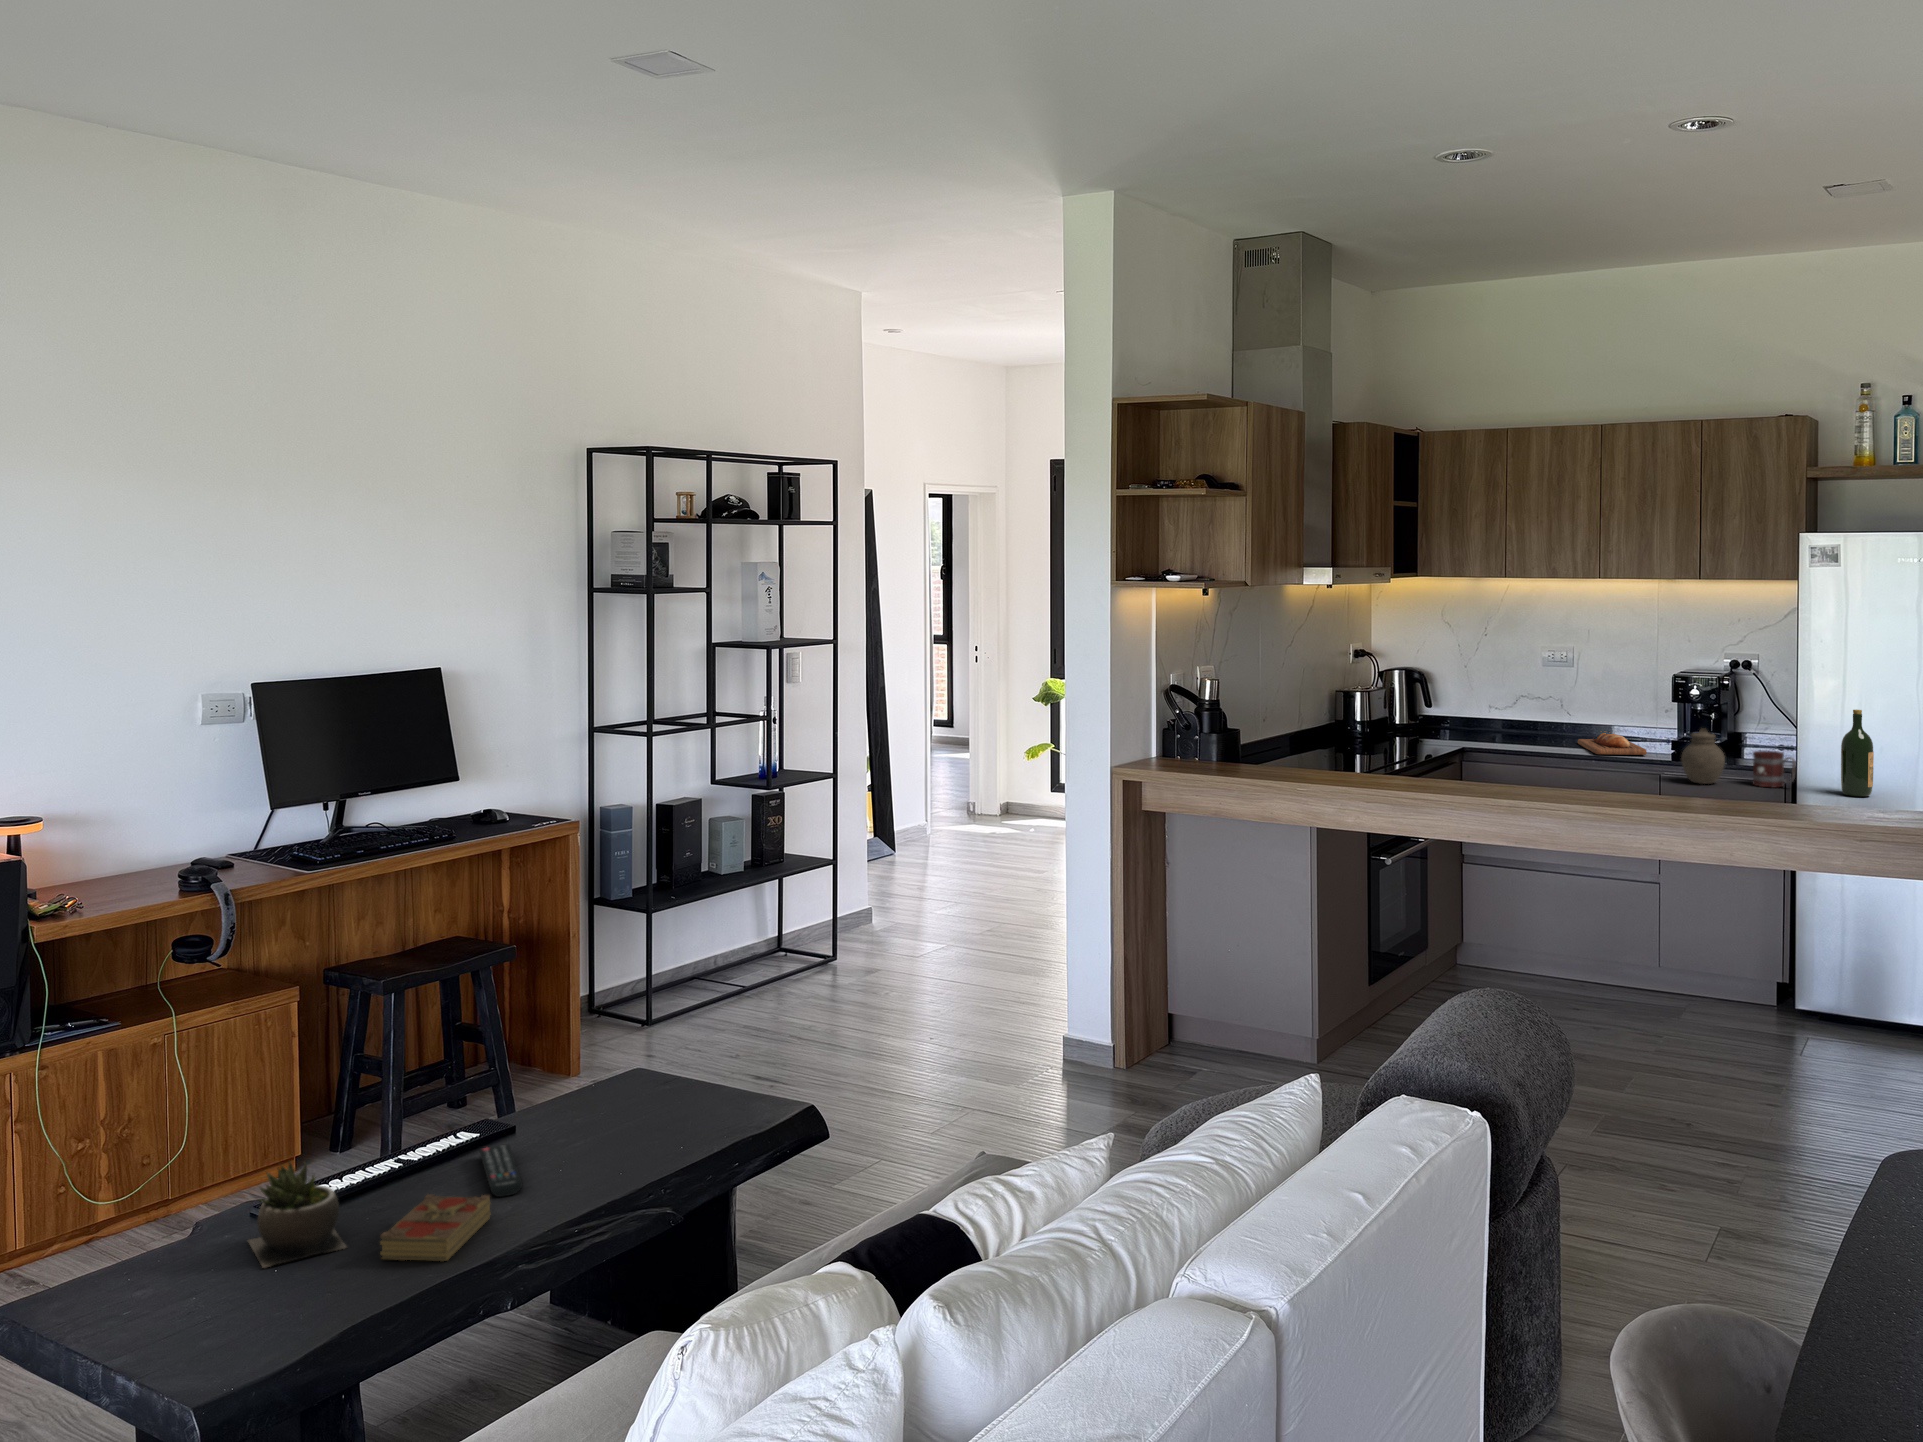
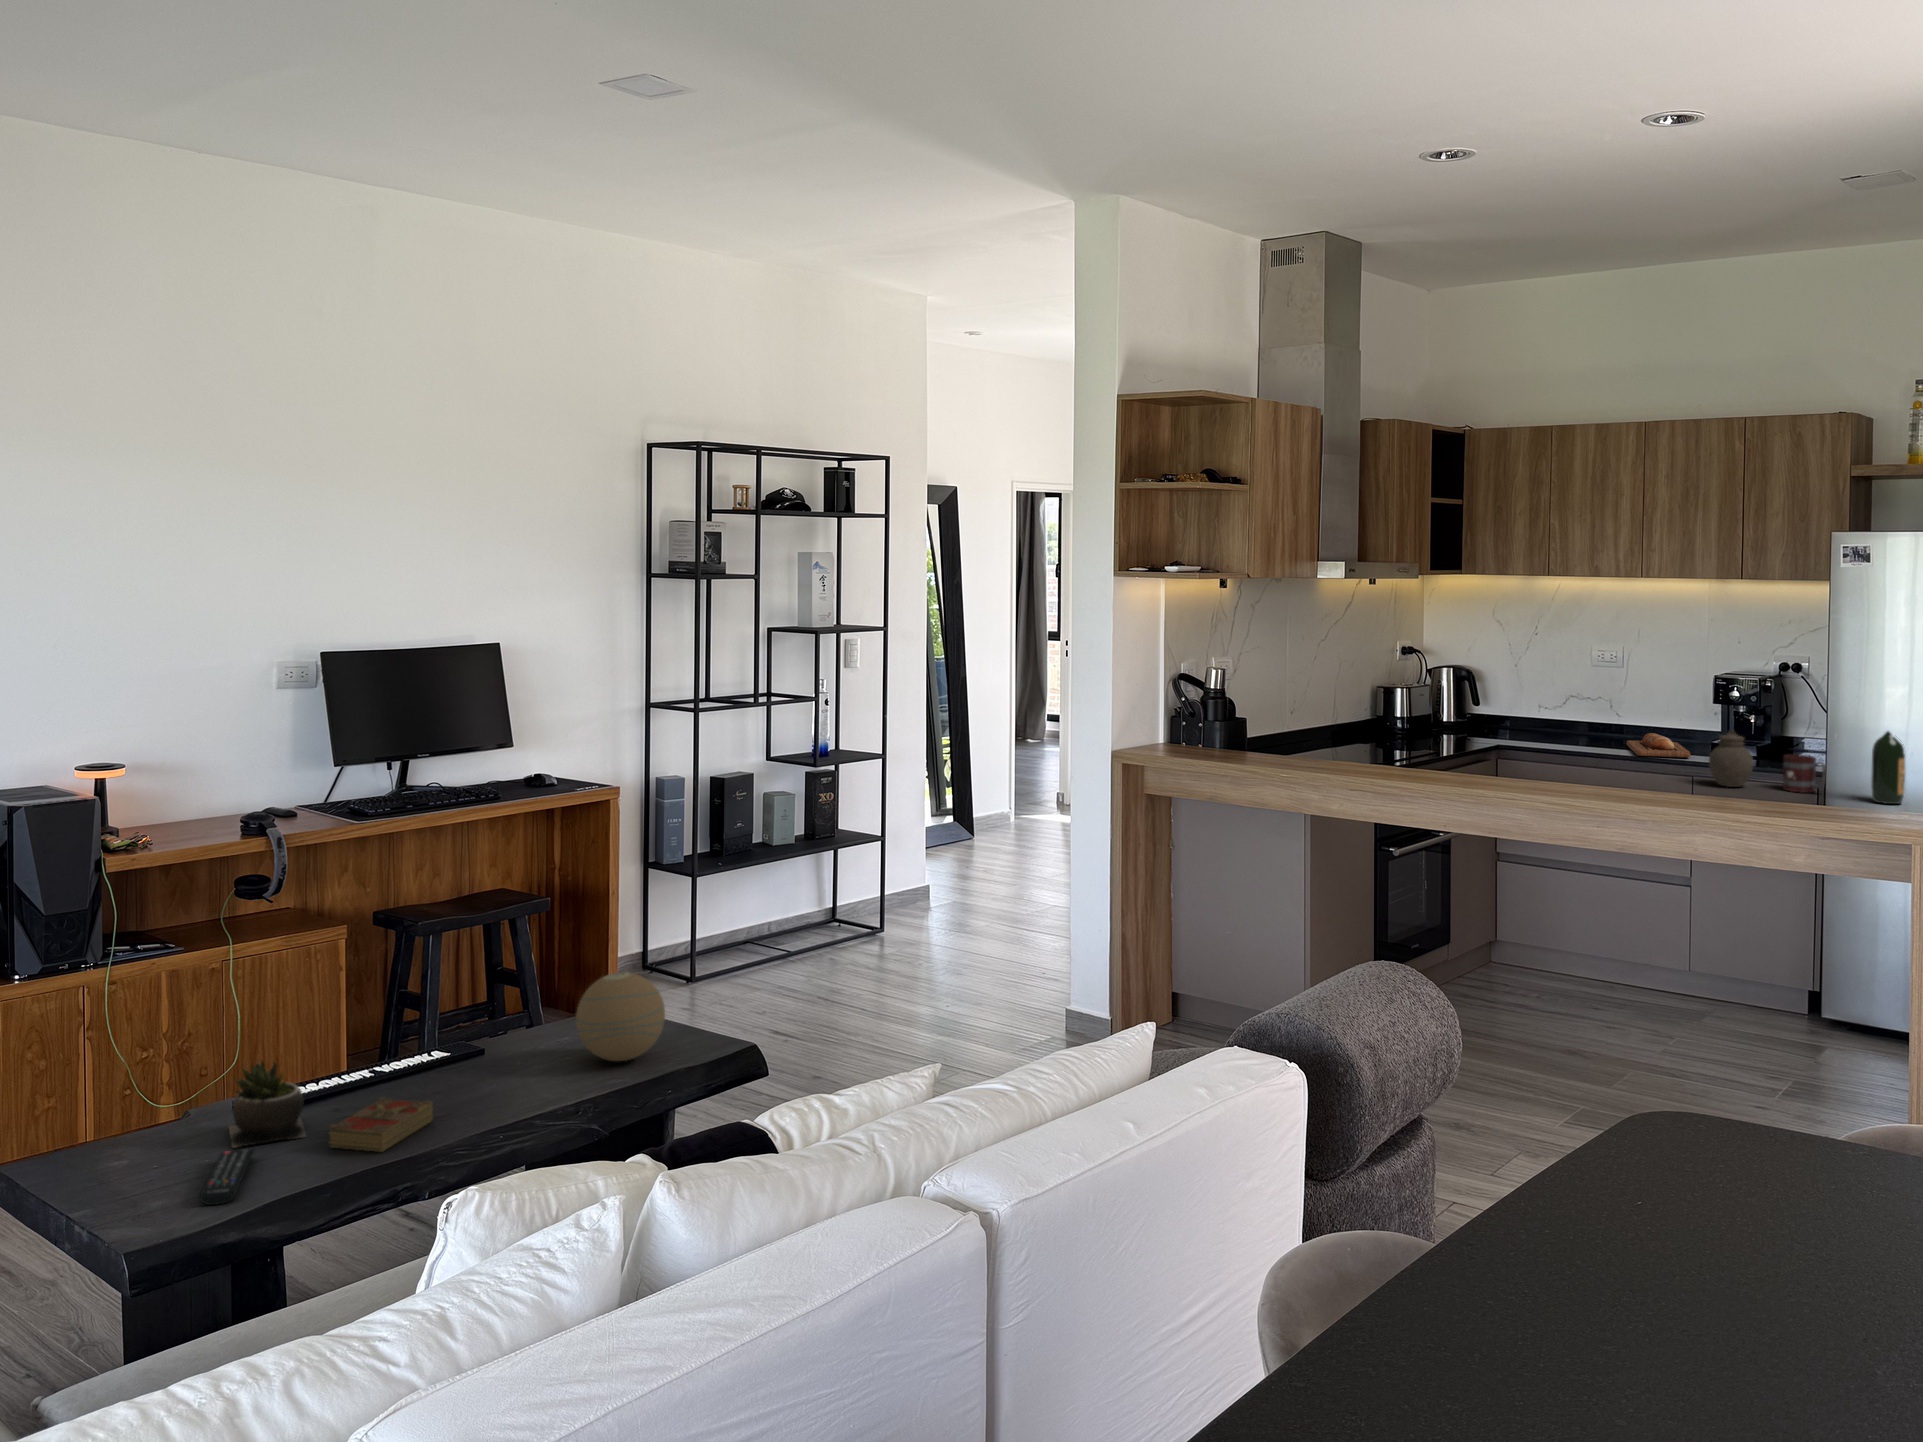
decorative orb: none [624,1033,723,1132] -> present [576,972,665,1061]
remote control: present [479,1145,522,1197] -> present [200,1148,254,1205]

